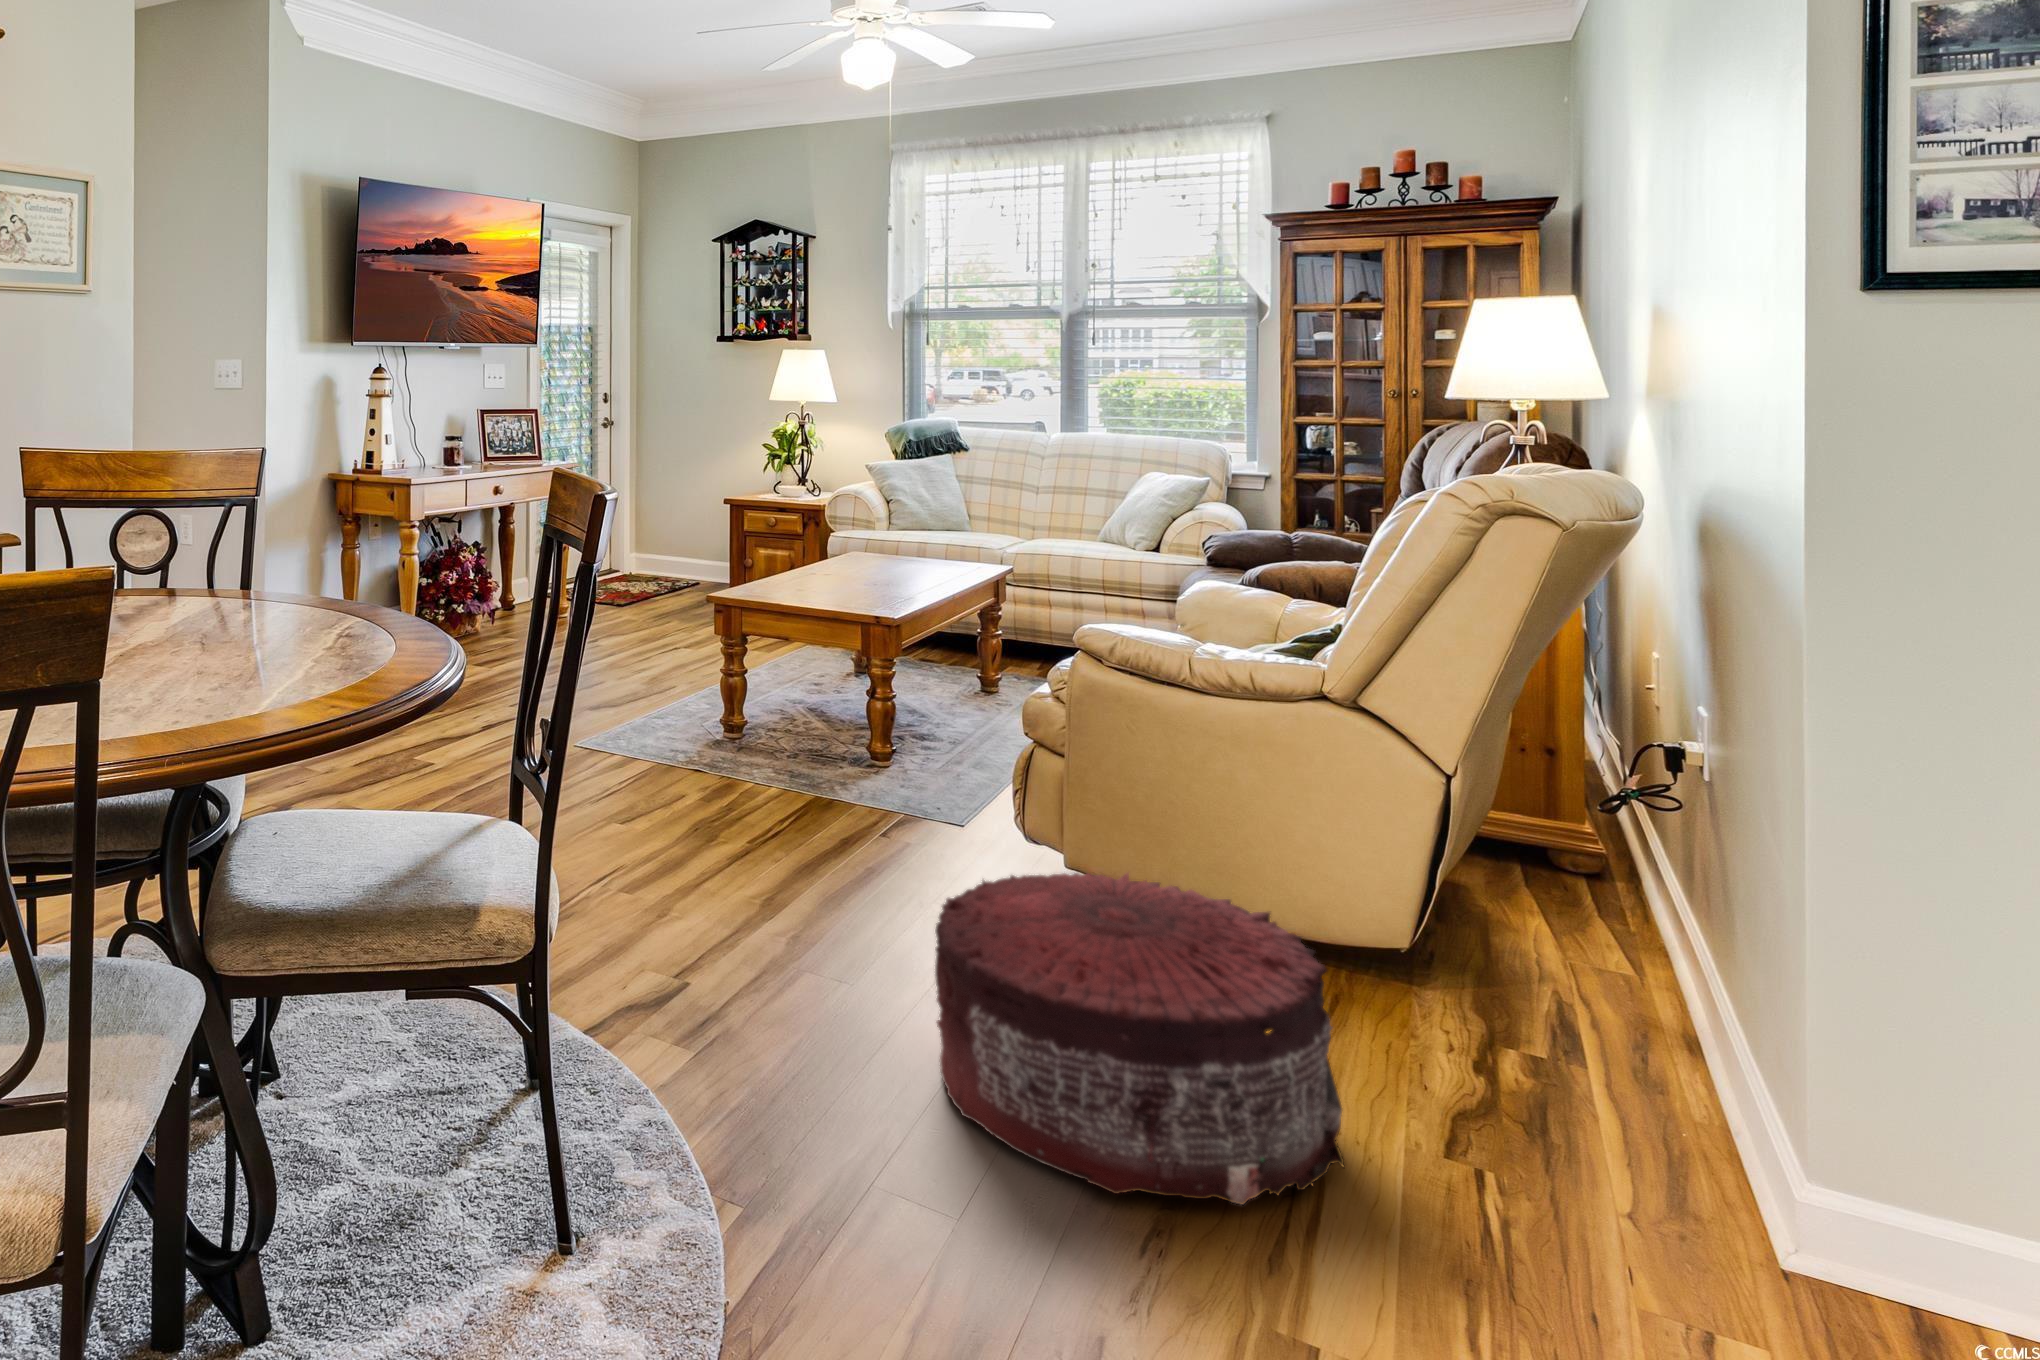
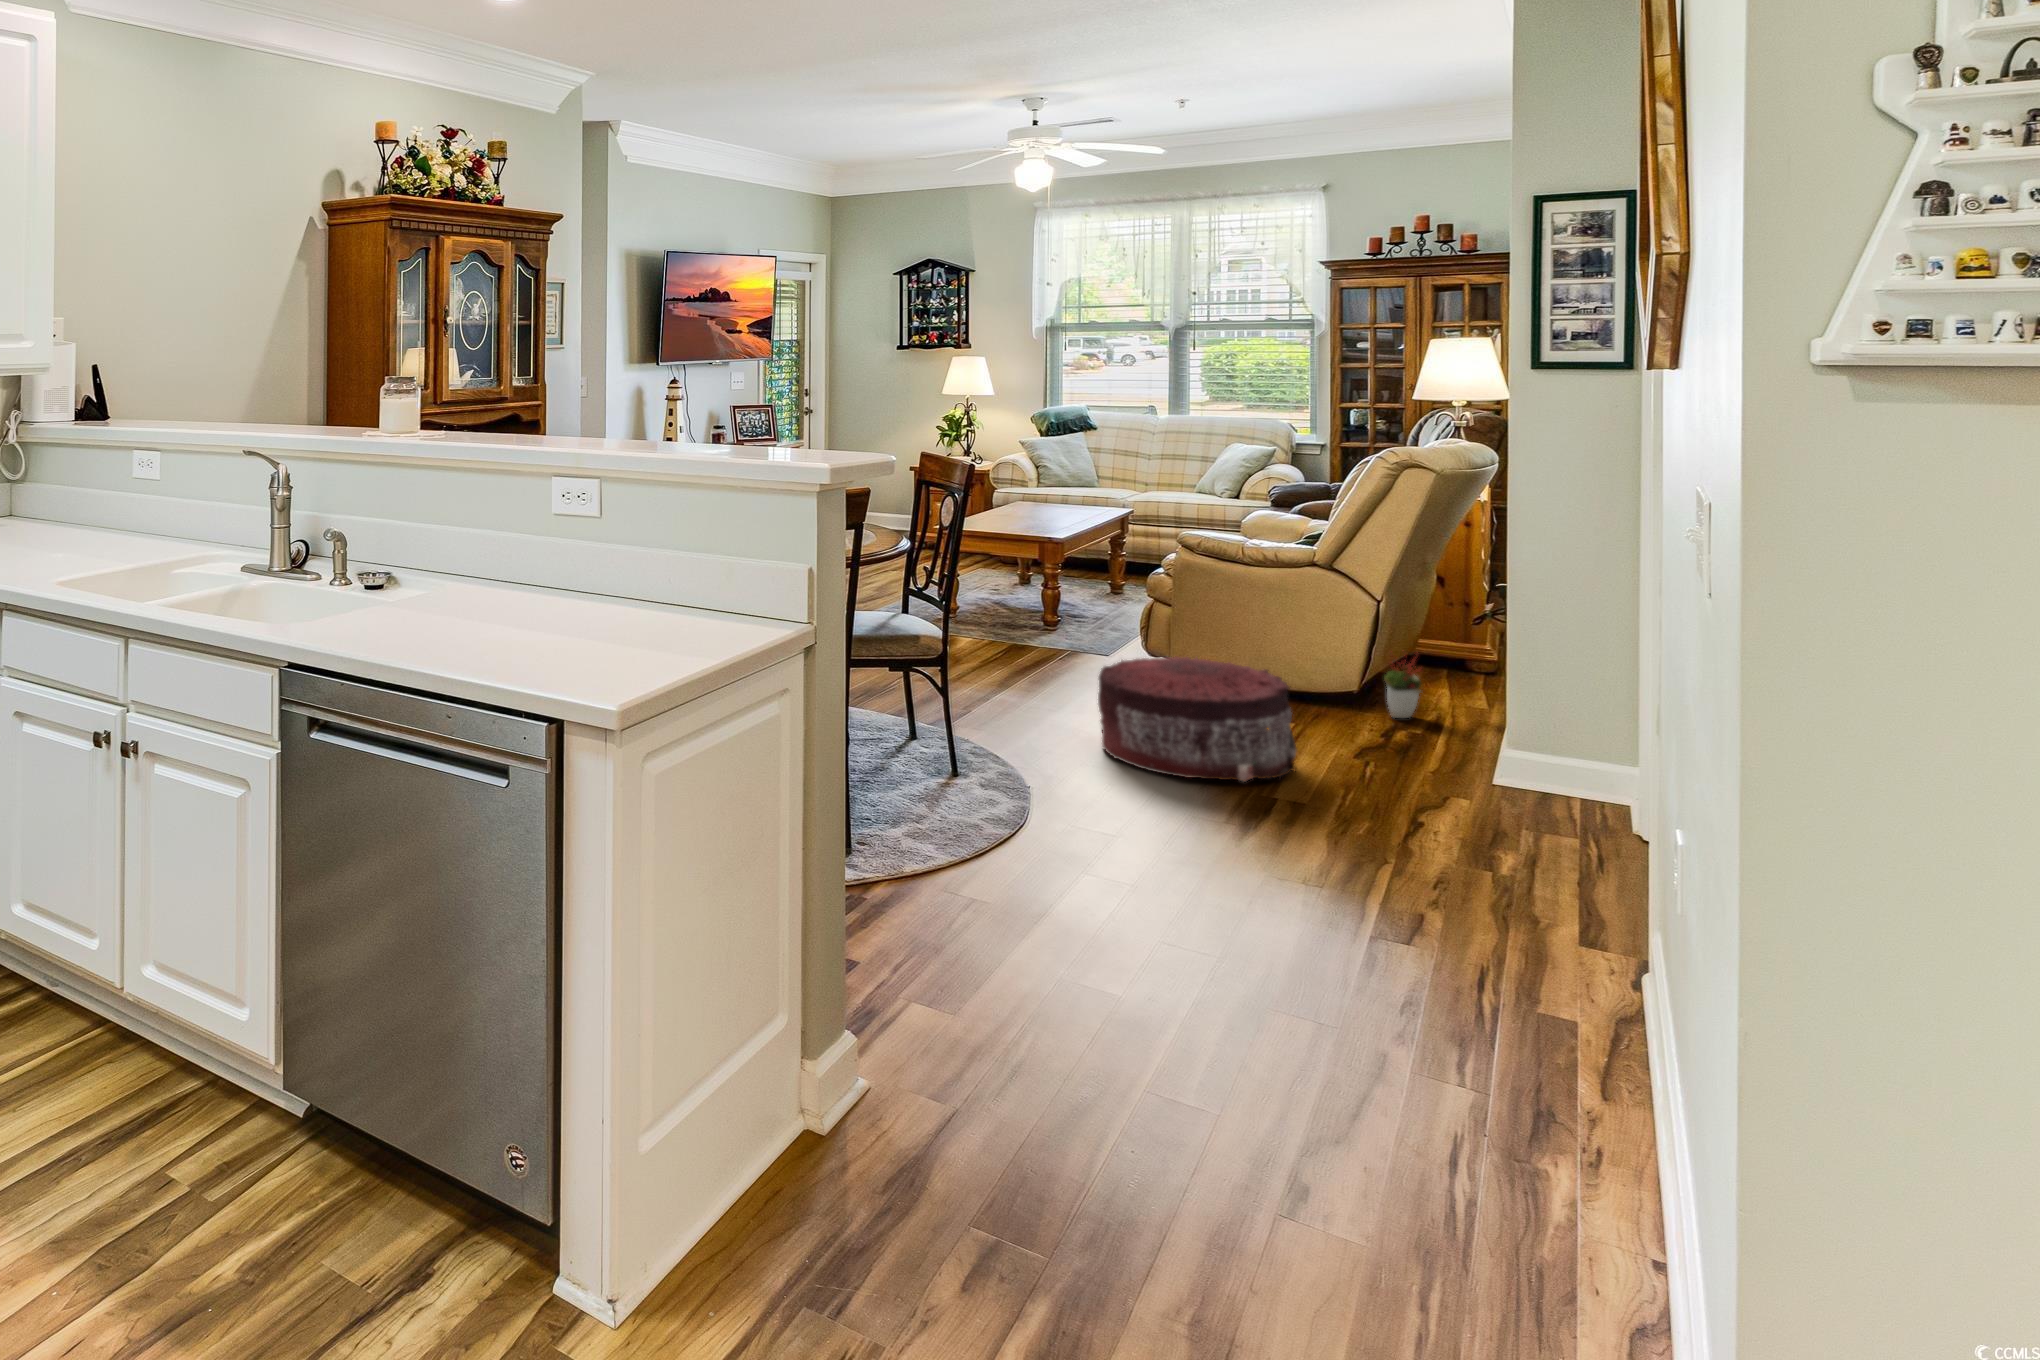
decorative plant: none [1453,841,1526,971] -> present [1384,651,1422,718]

